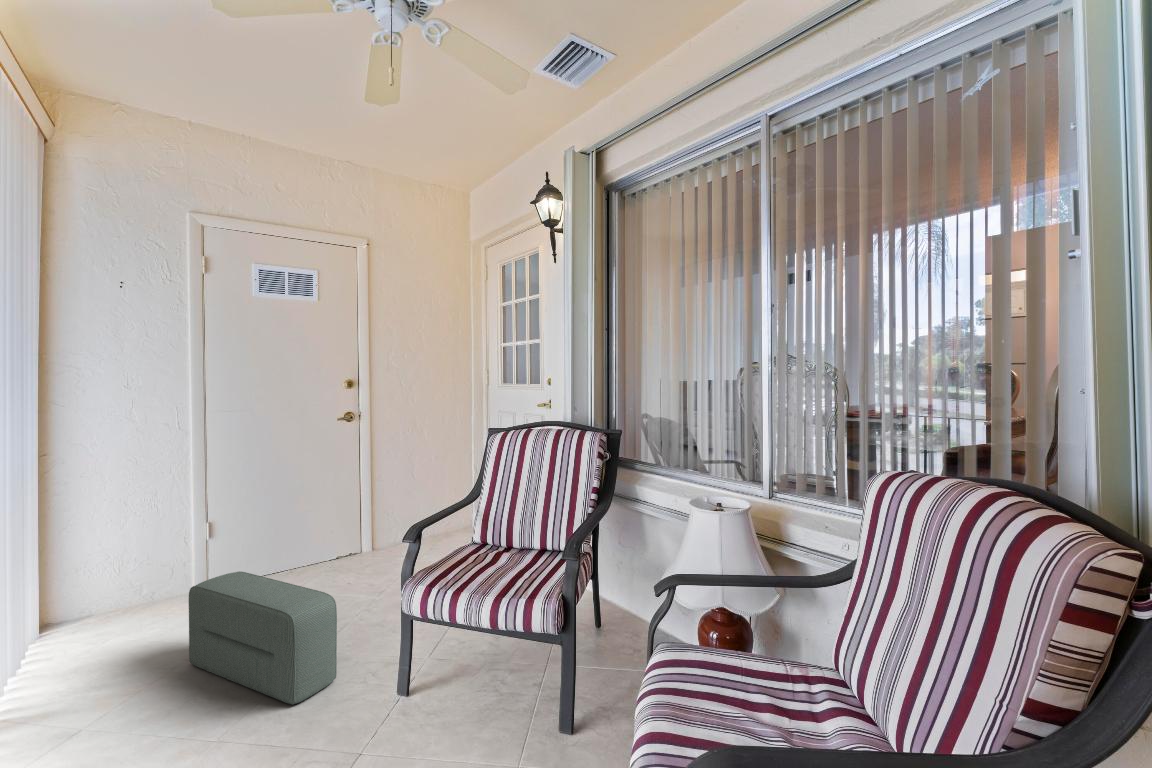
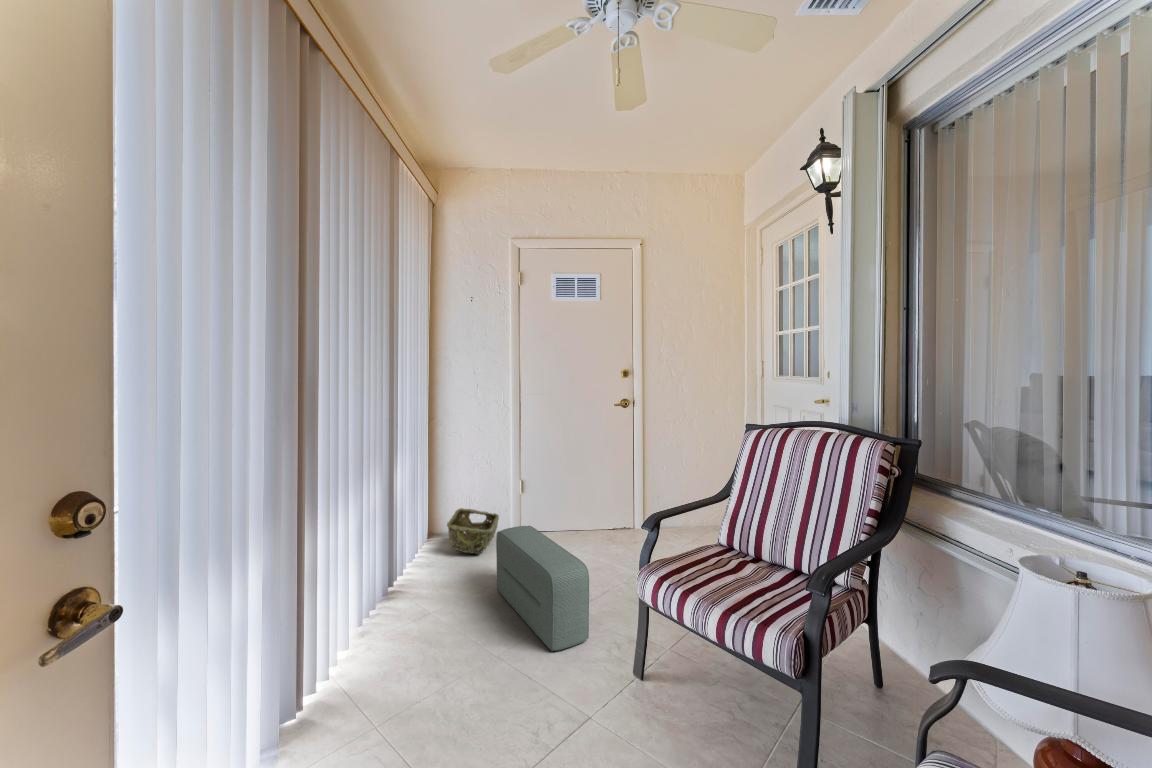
woven basket: none [85,572,171,634] -> present [447,508,499,554]

